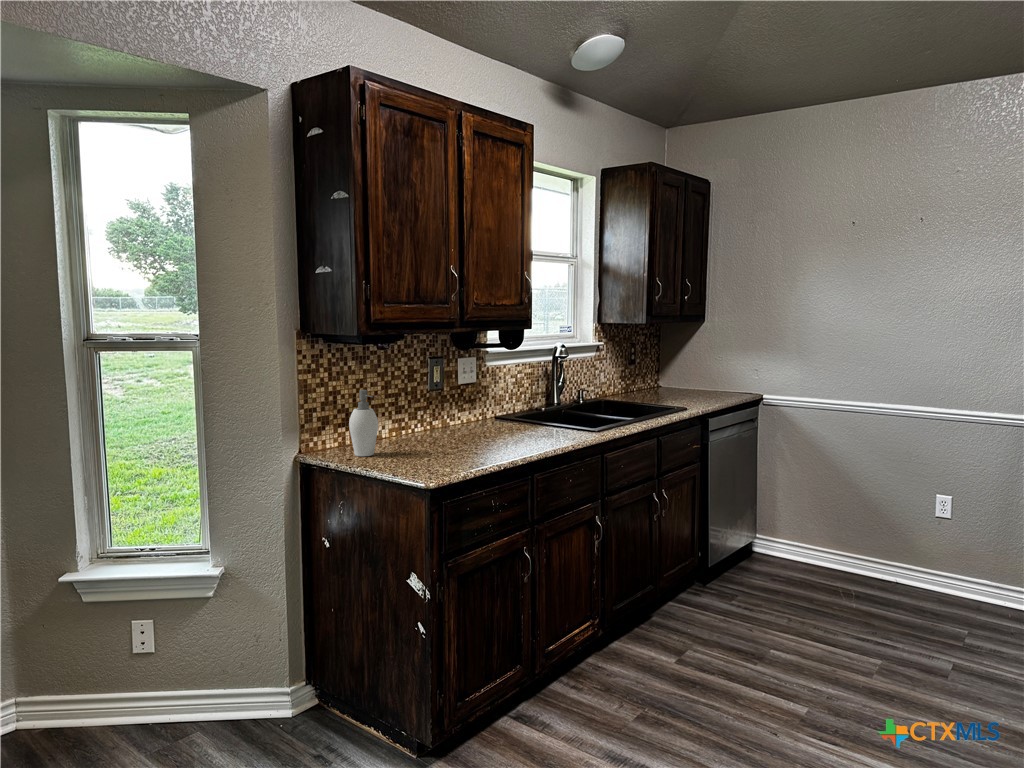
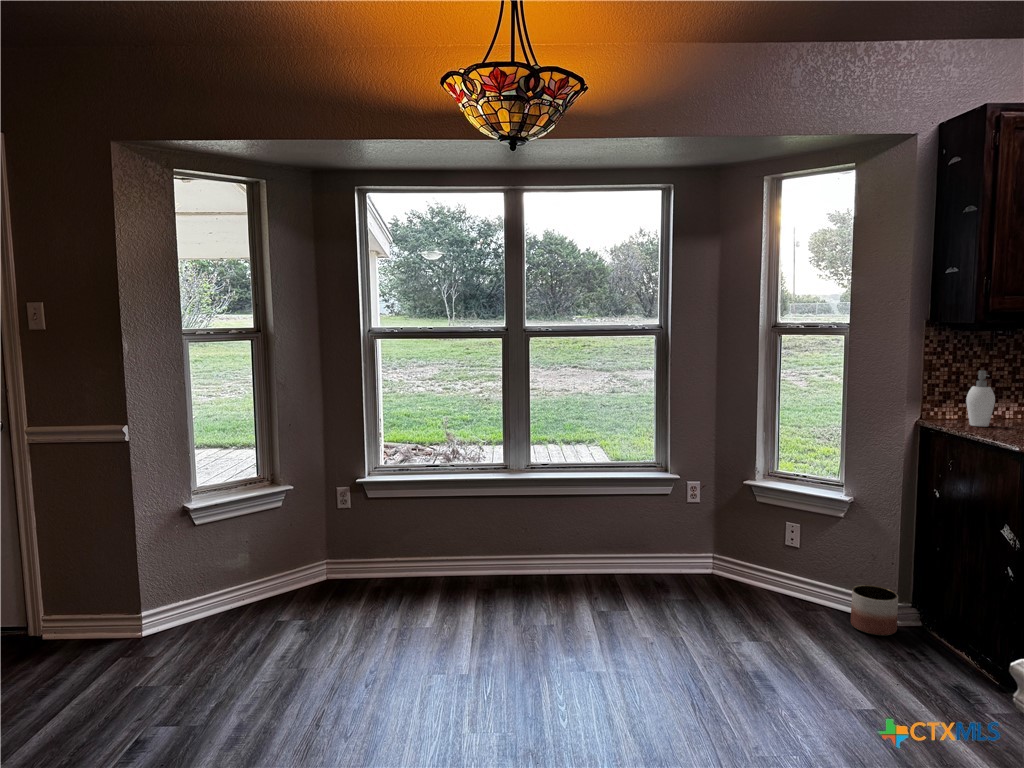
planter: none [238,676,296,749] -> present [851,585,898,636]

